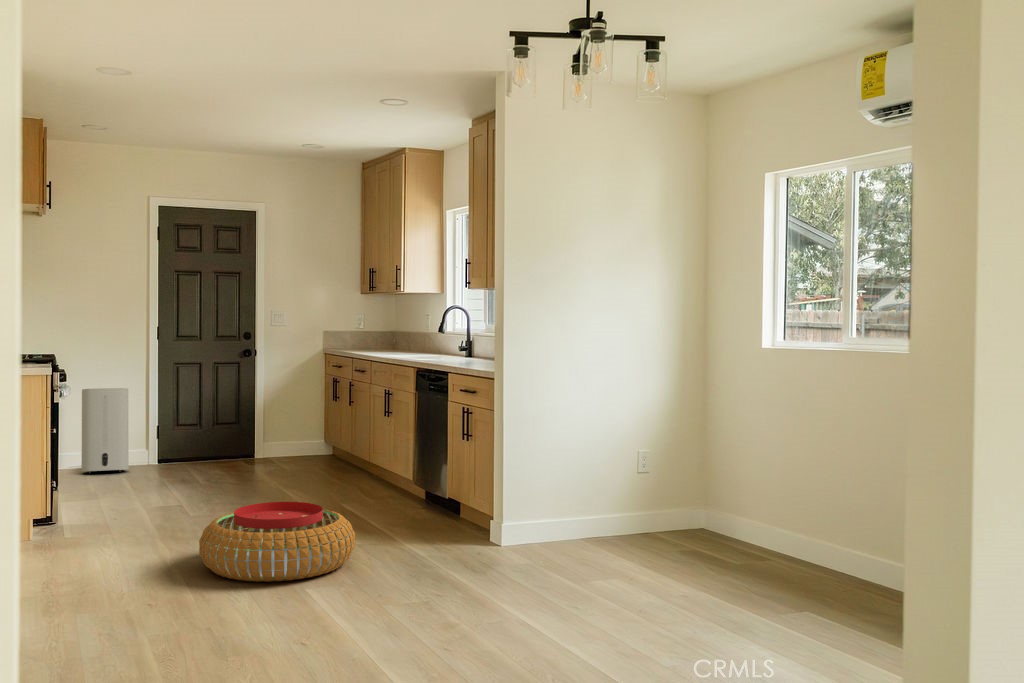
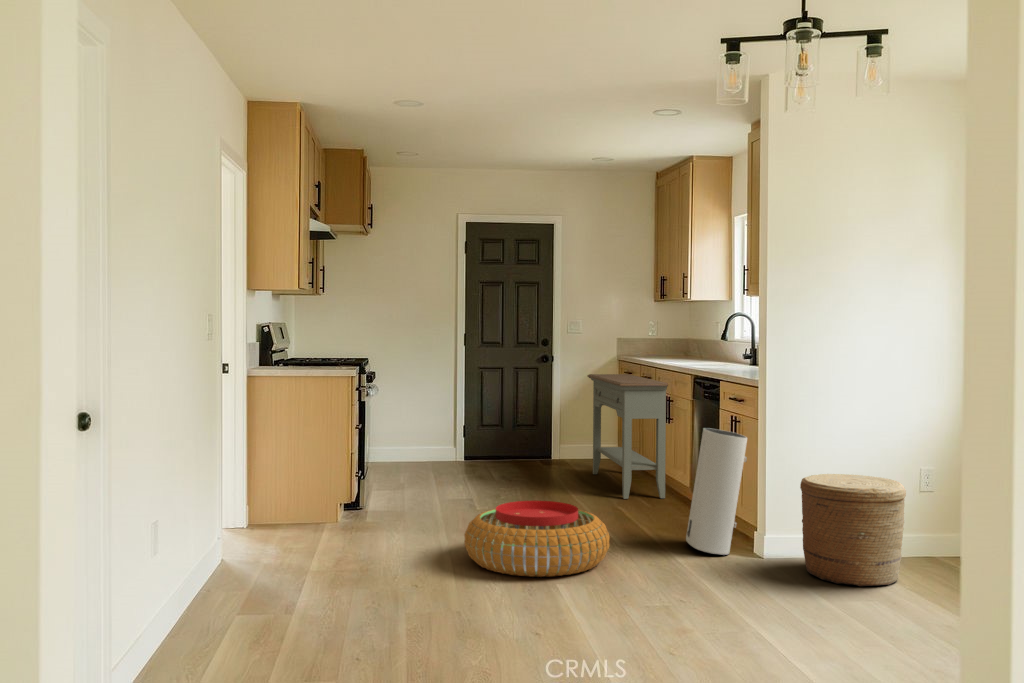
console table: none [298,368,390,495] -> present [588,374,668,499]
air purifier: present [82,388,129,473] -> present [686,428,747,555]
woven basket: none [536,459,627,561] -> present [800,474,906,586]

